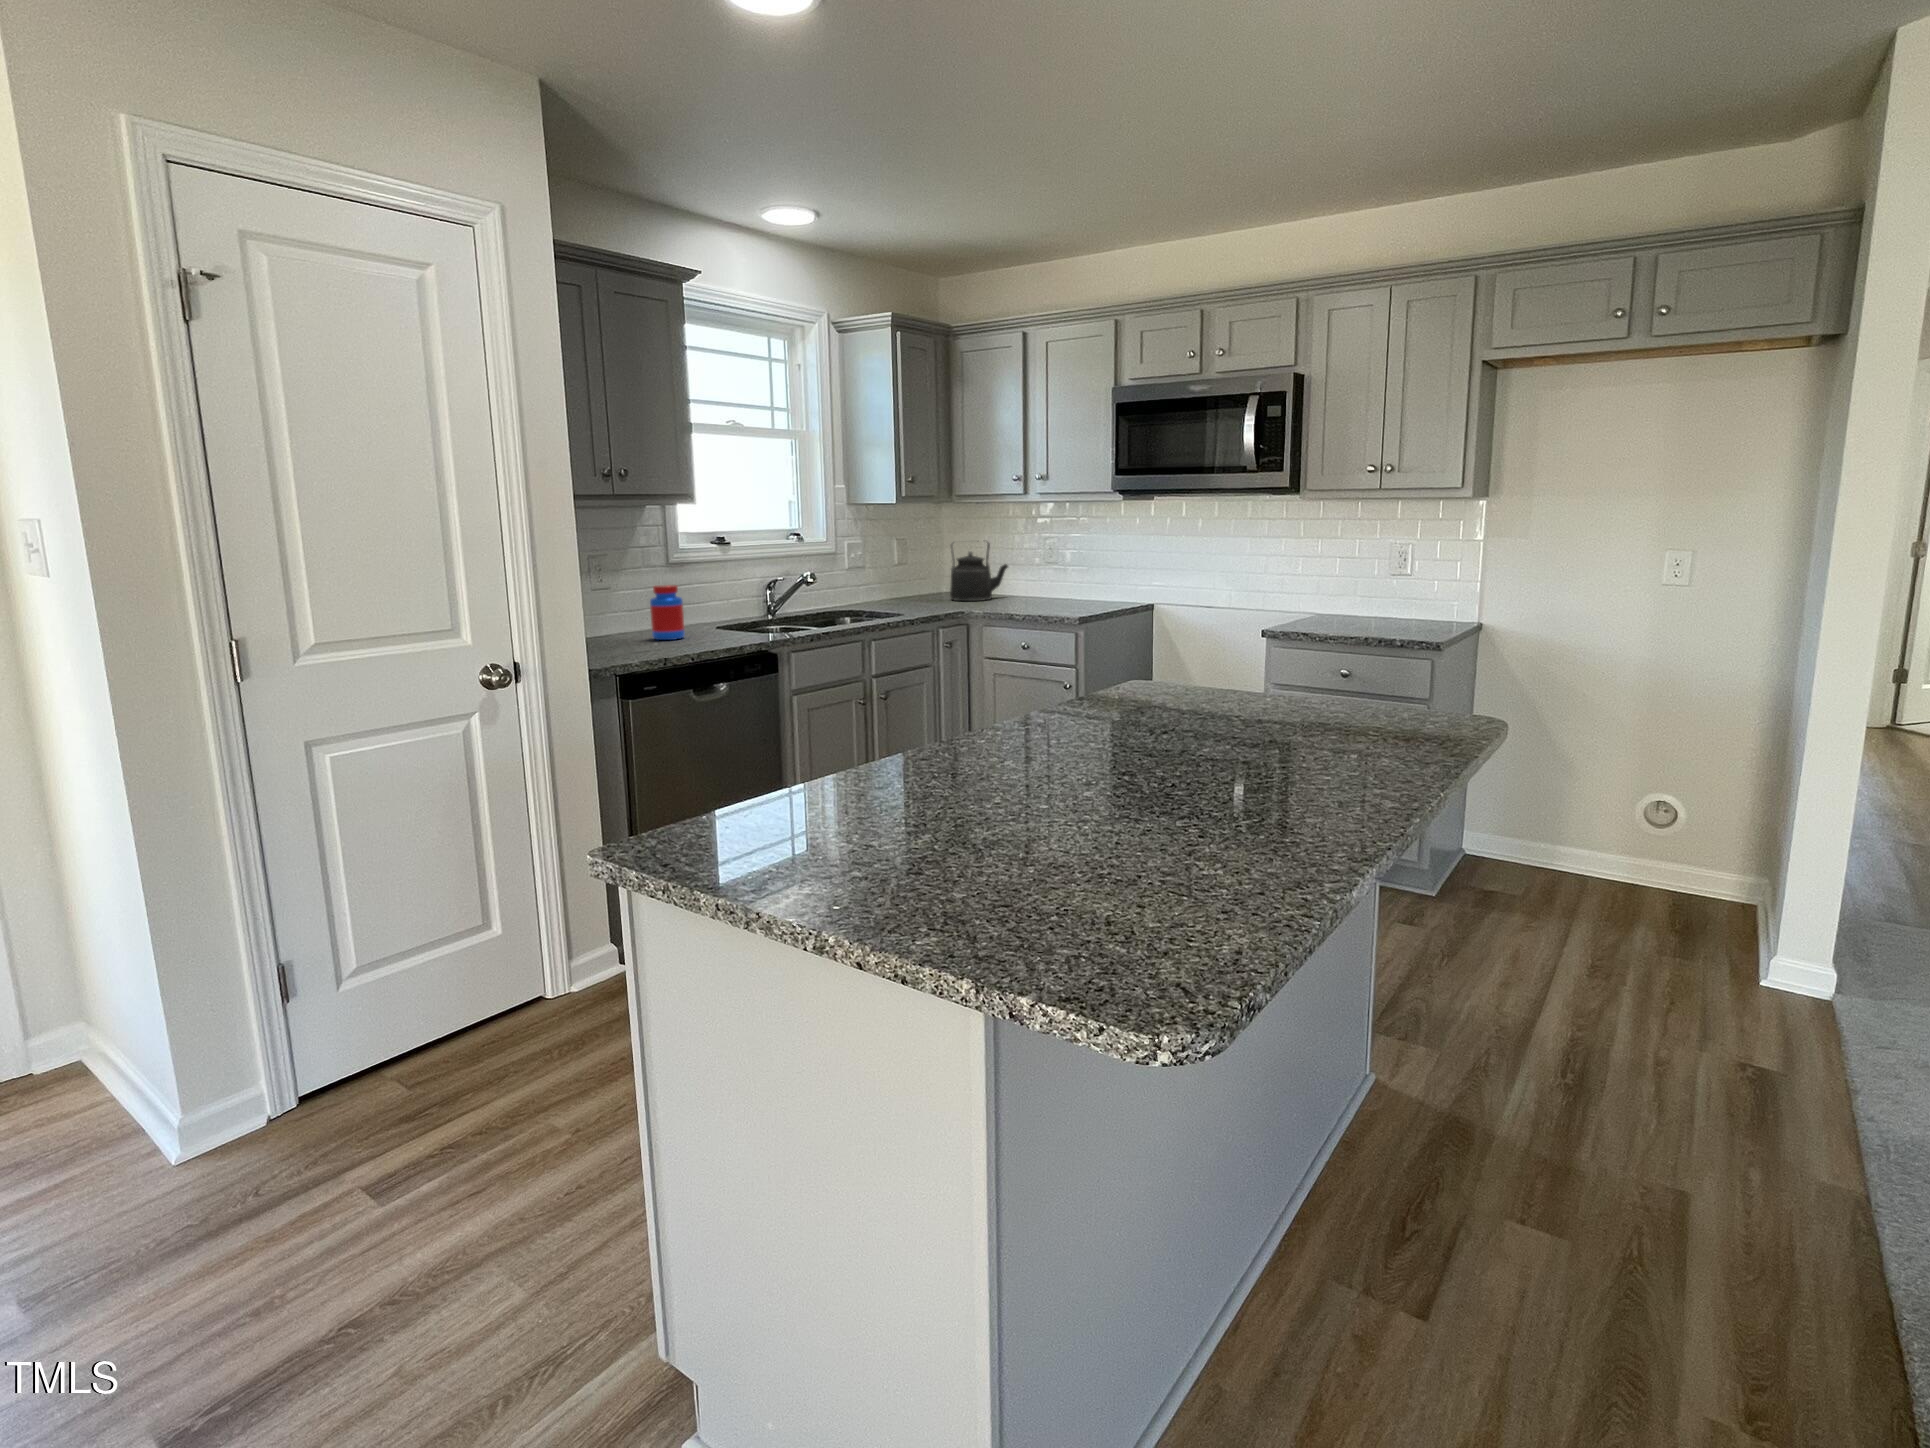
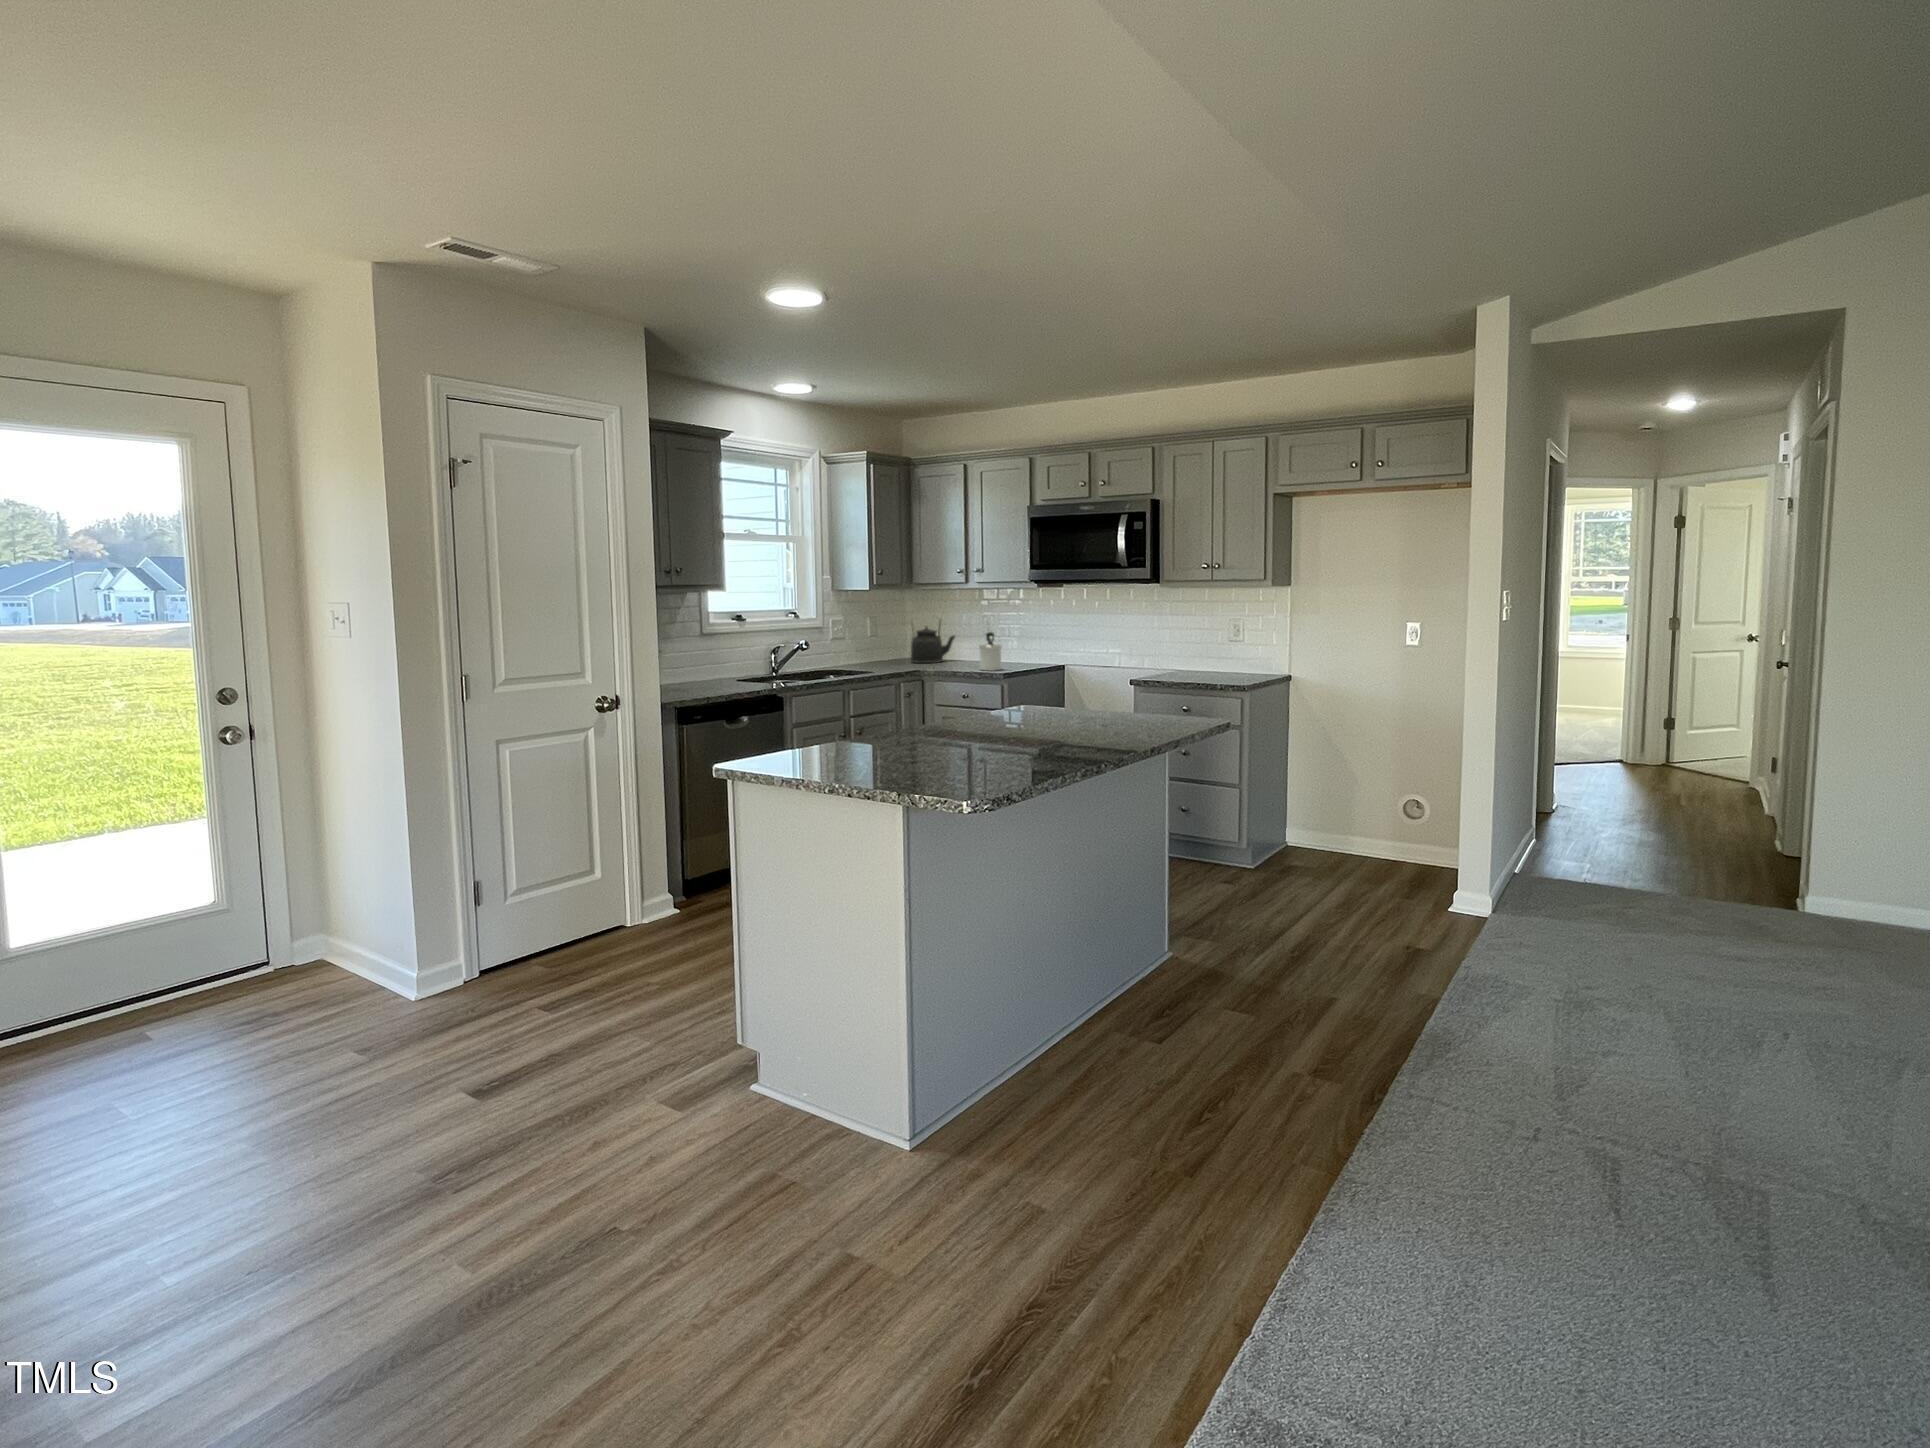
soap dispenser: none [1045,562,1075,614] -> present [979,632,1002,671]
jar: present [650,585,685,640] -> none [693,648,717,687]

